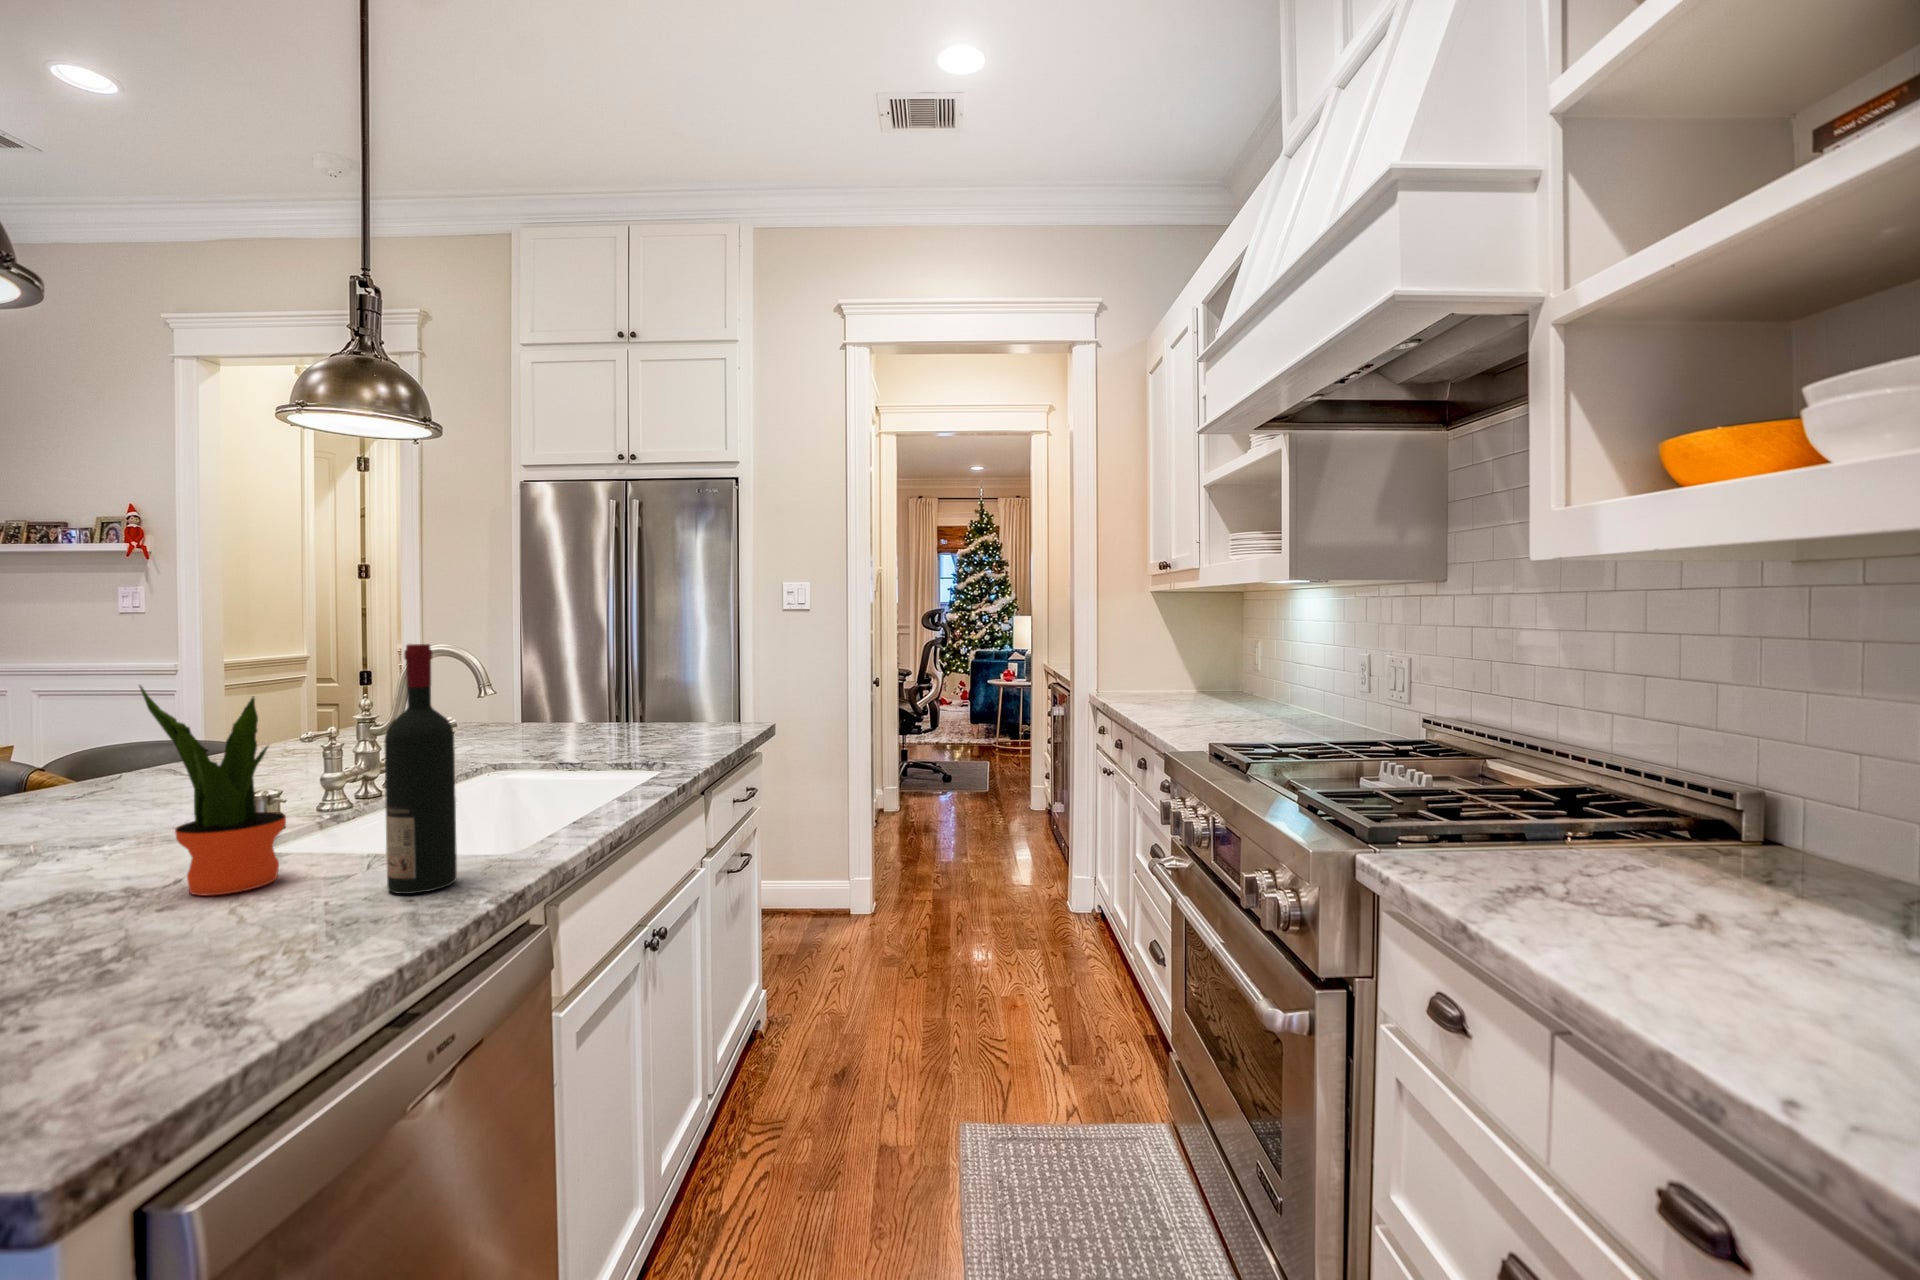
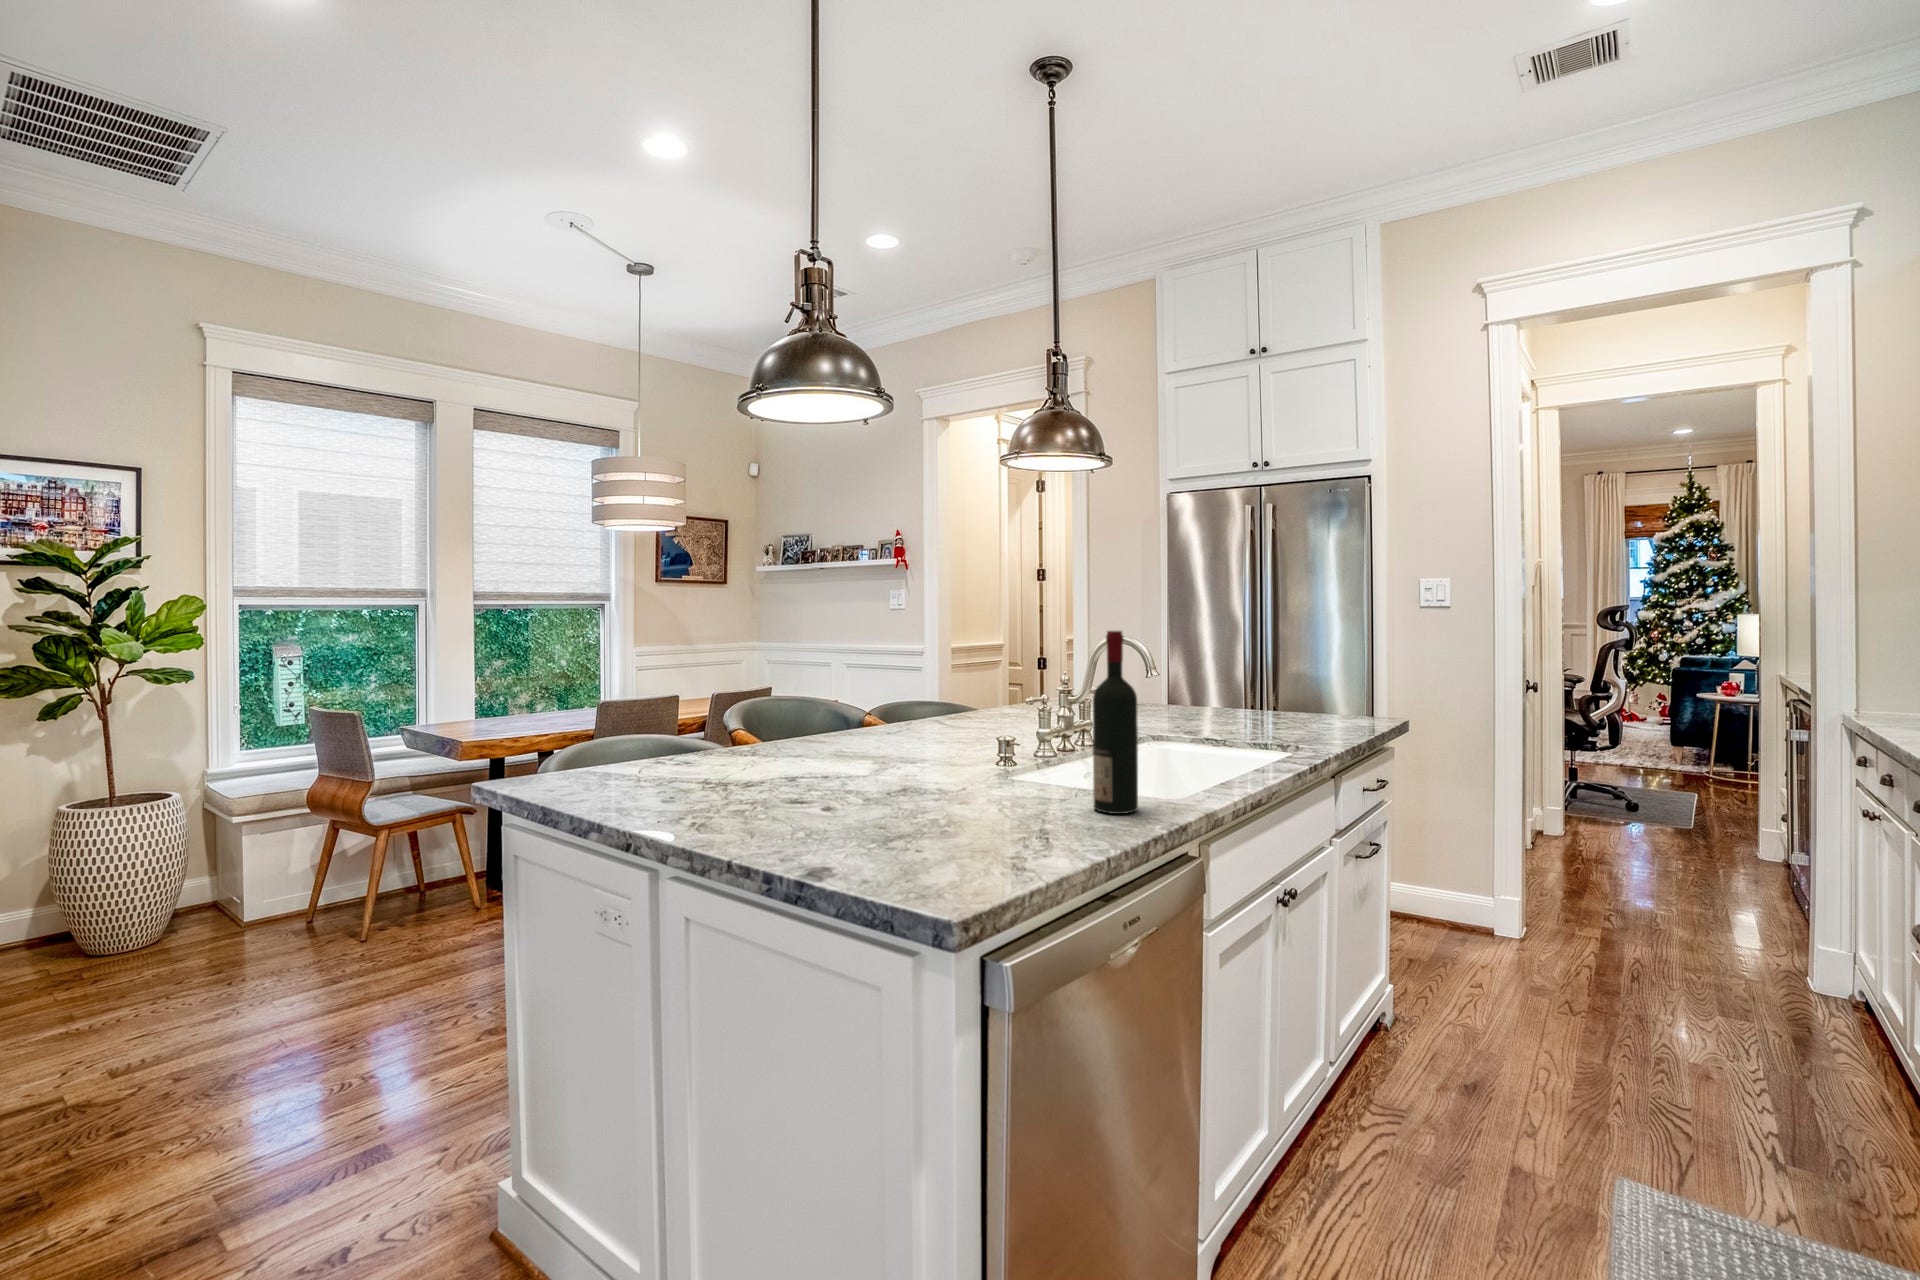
potted plant: present [140,686,286,896] -> none [959,655,1032,796]

